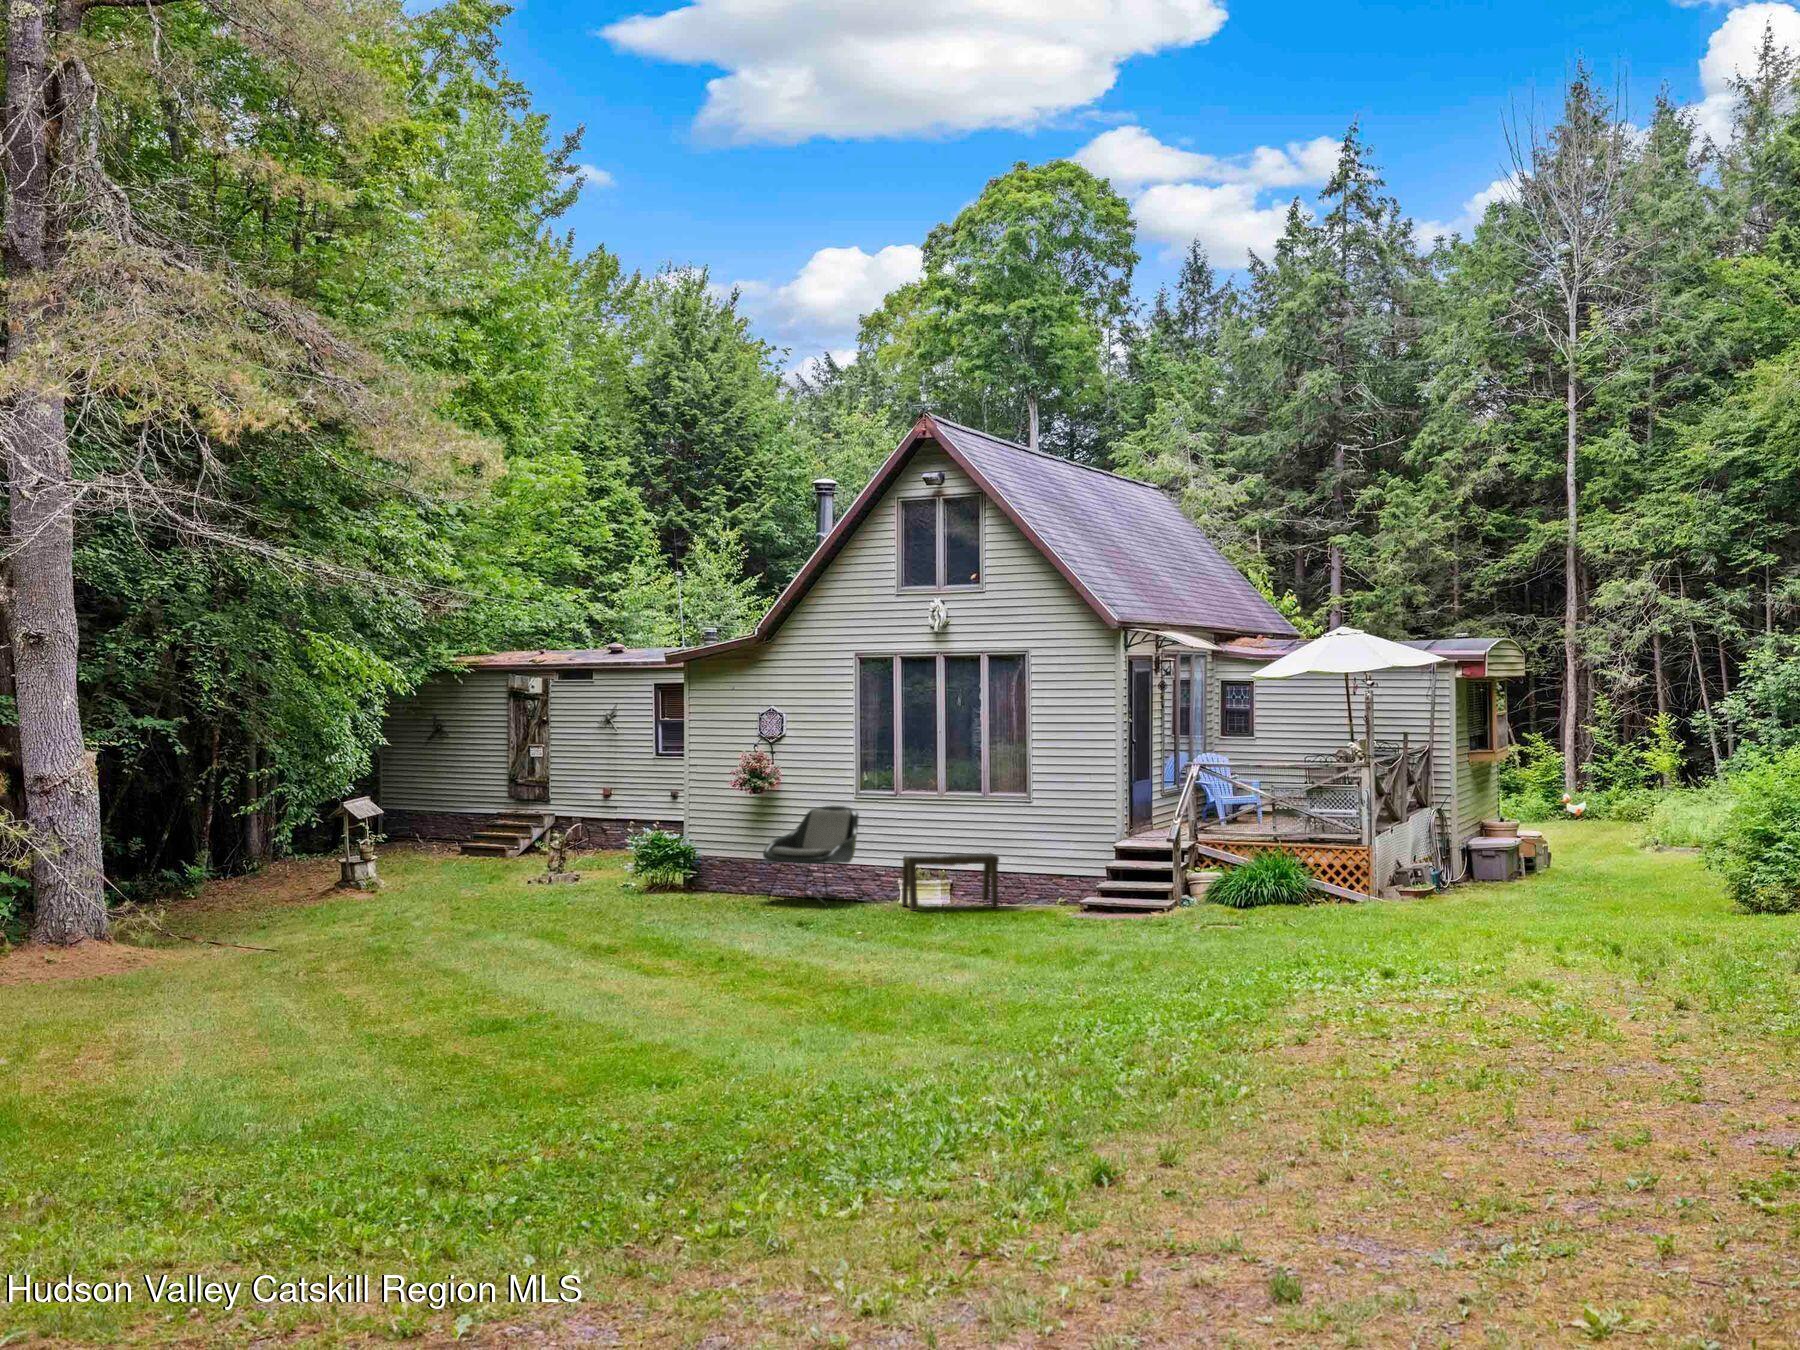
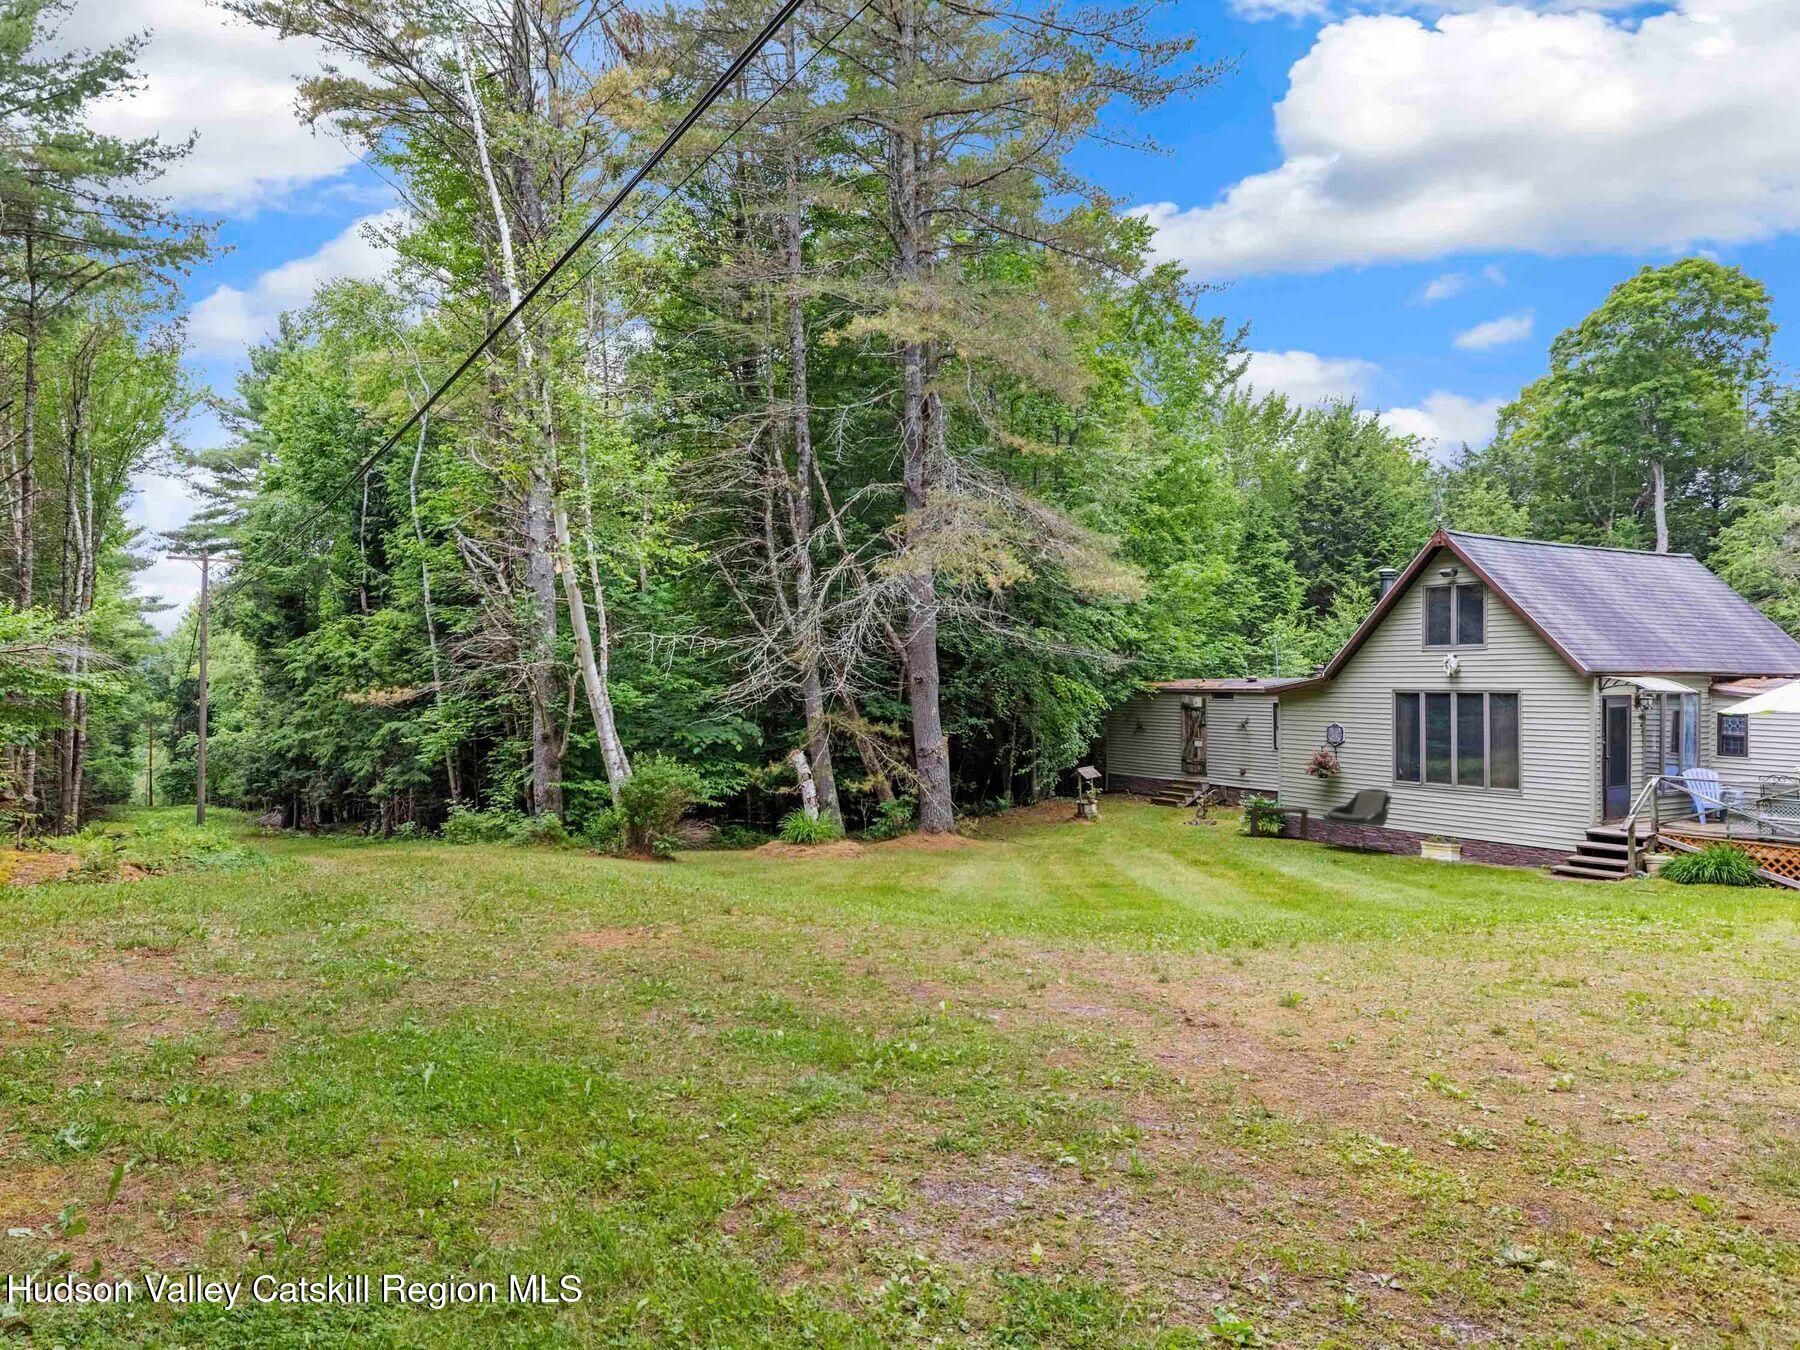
bench: present [902,853,999,911] -> present [1250,807,1308,840]

